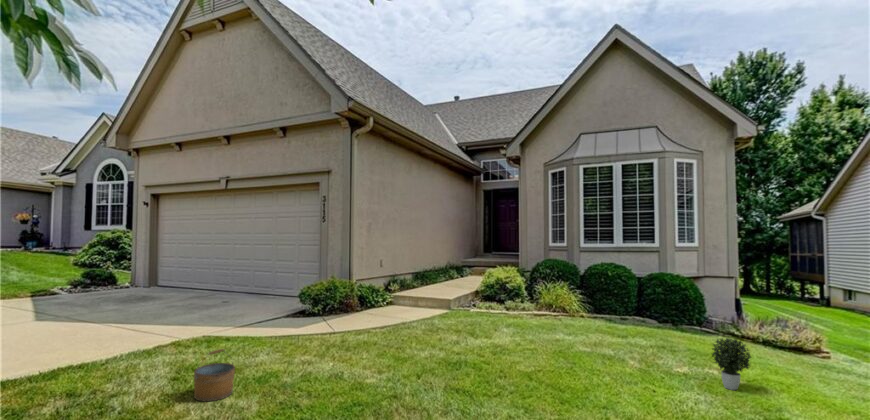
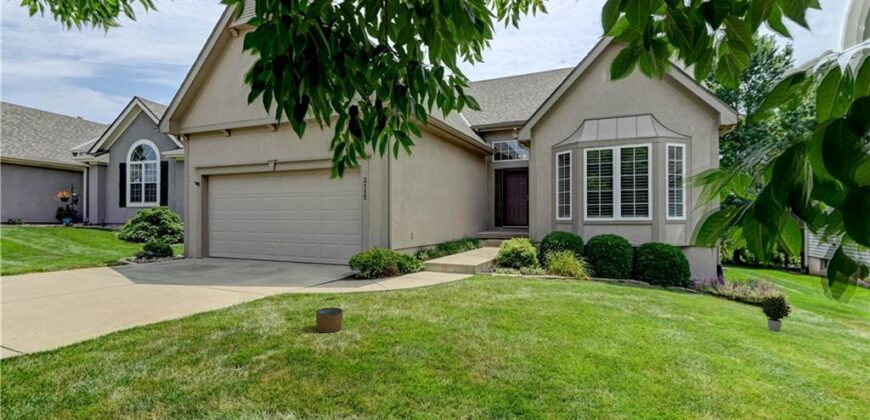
potted plant: present [712,338,751,390] -> present [761,296,789,332]

